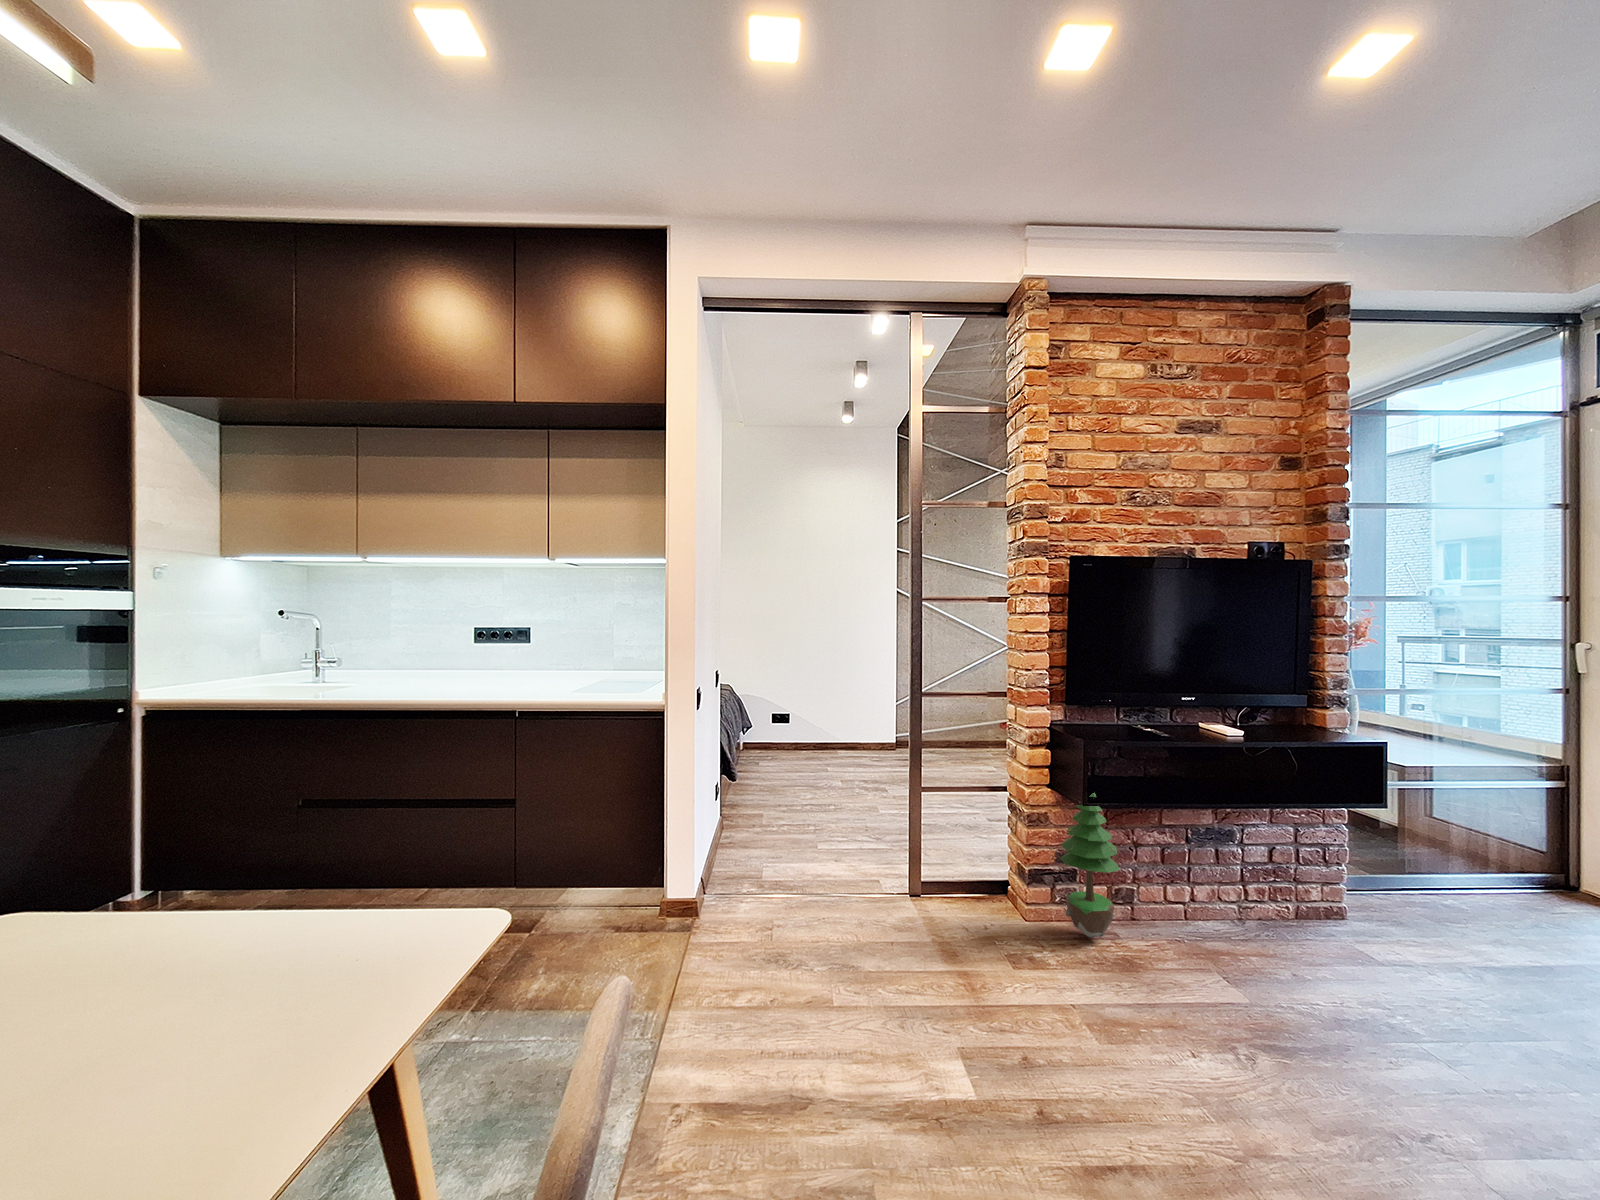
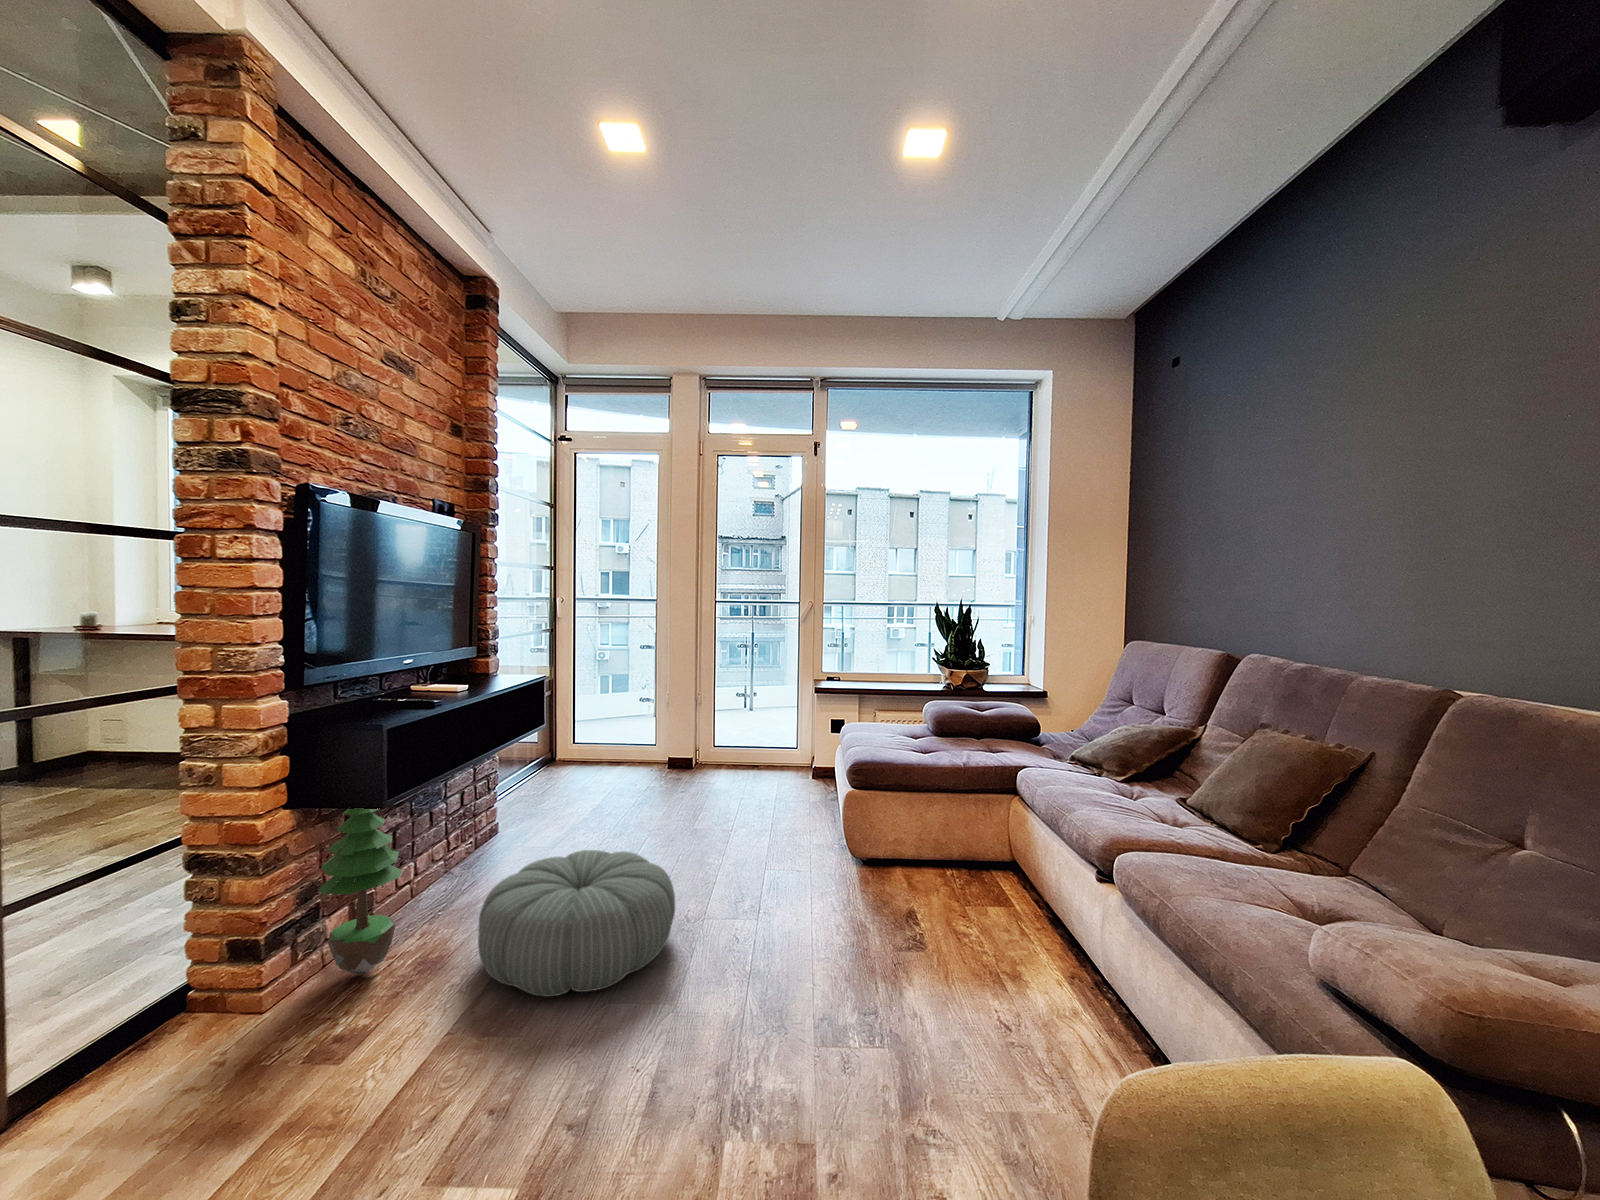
pouf: none [1124,922,1374,1104] -> present [478,850,675,996]

